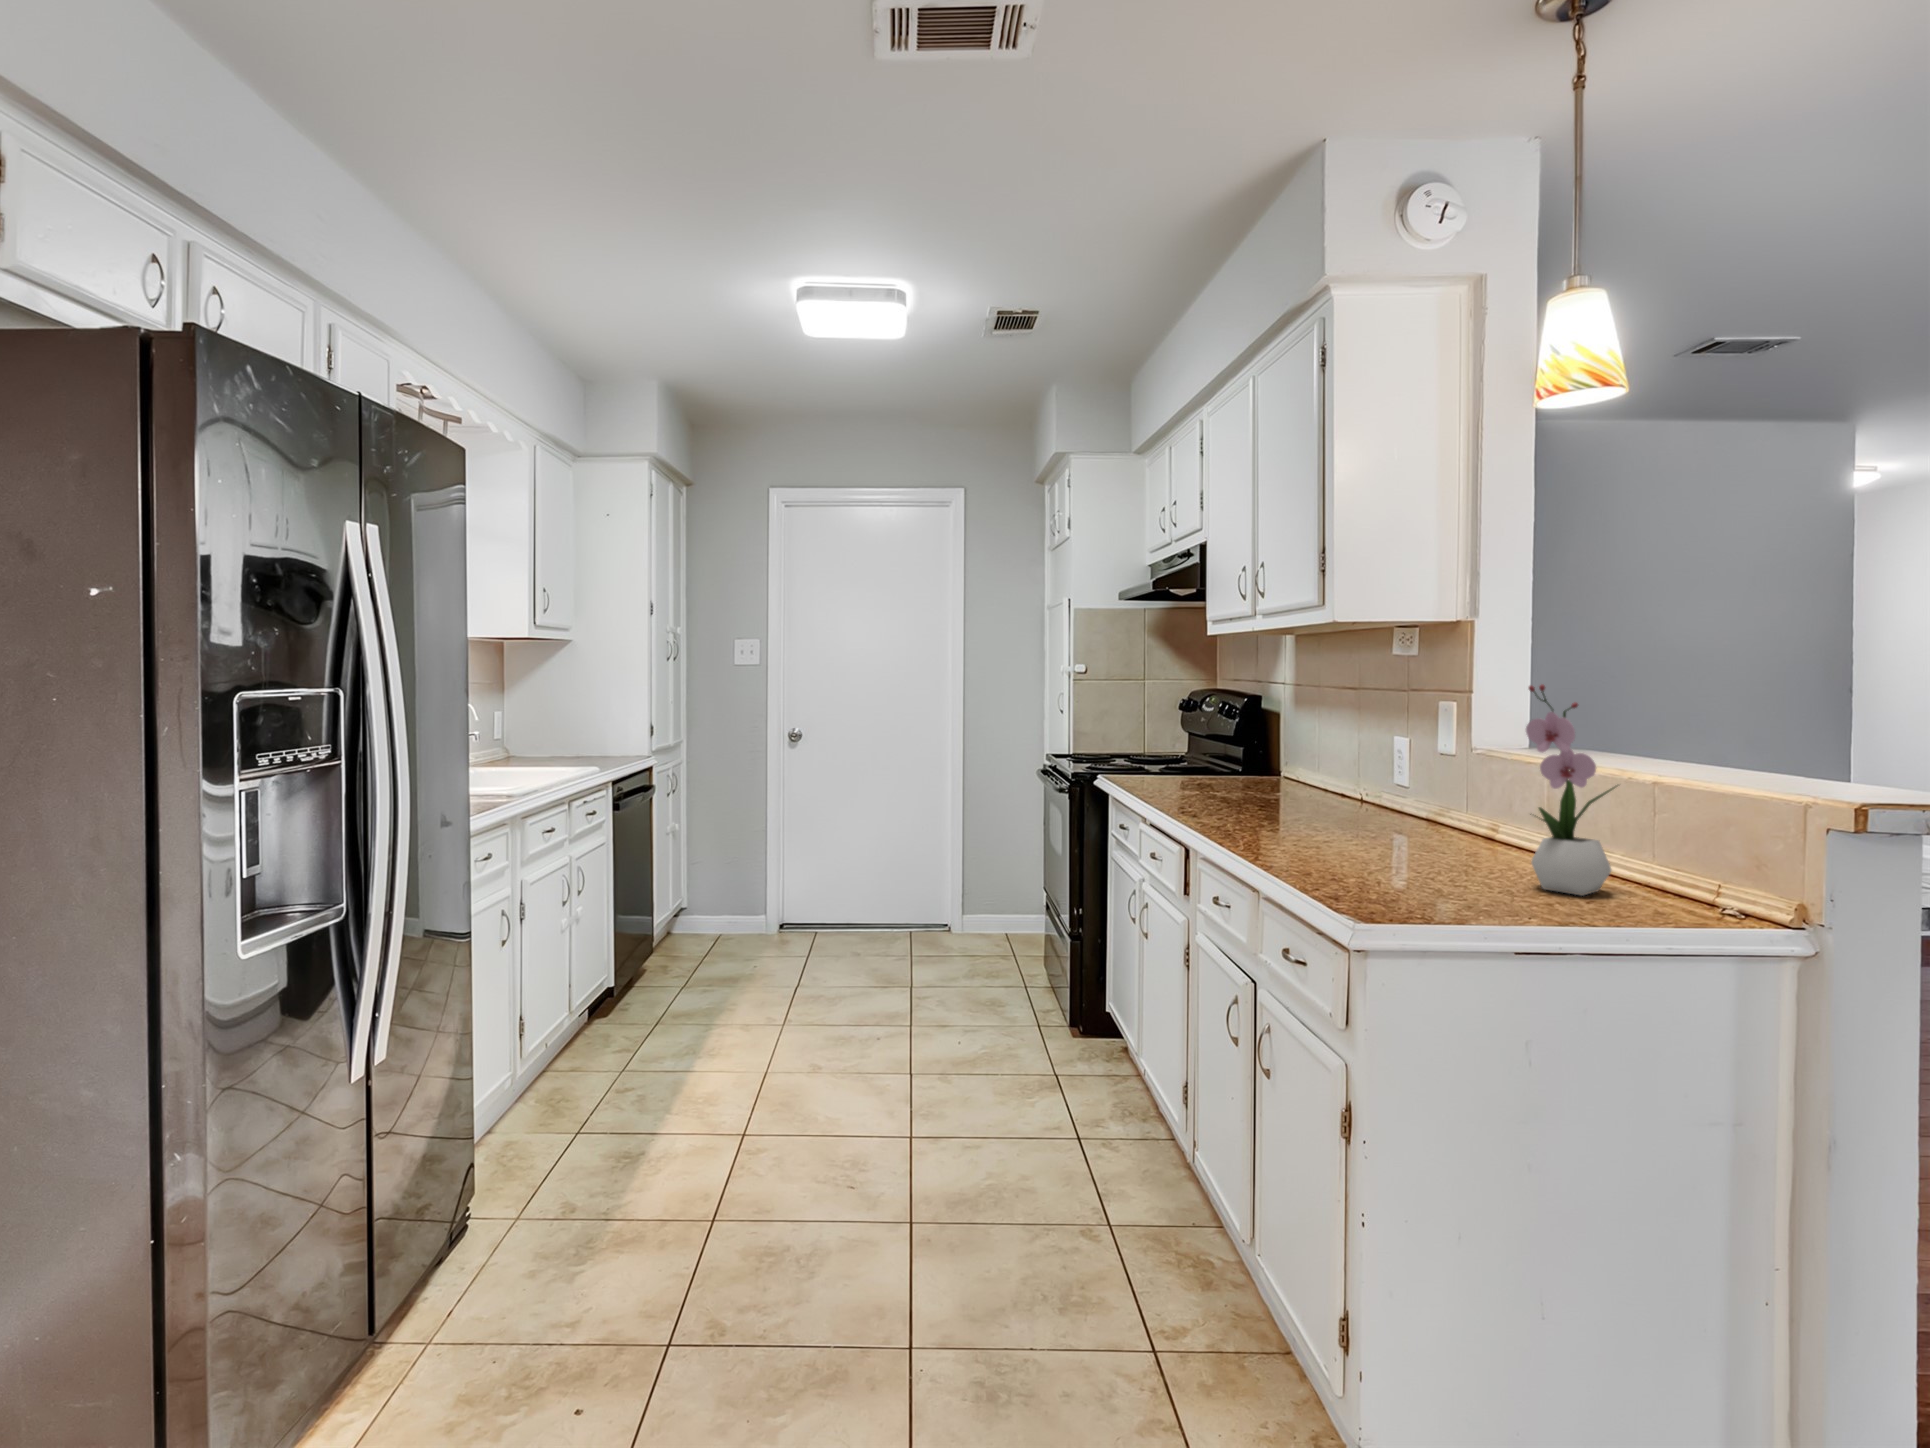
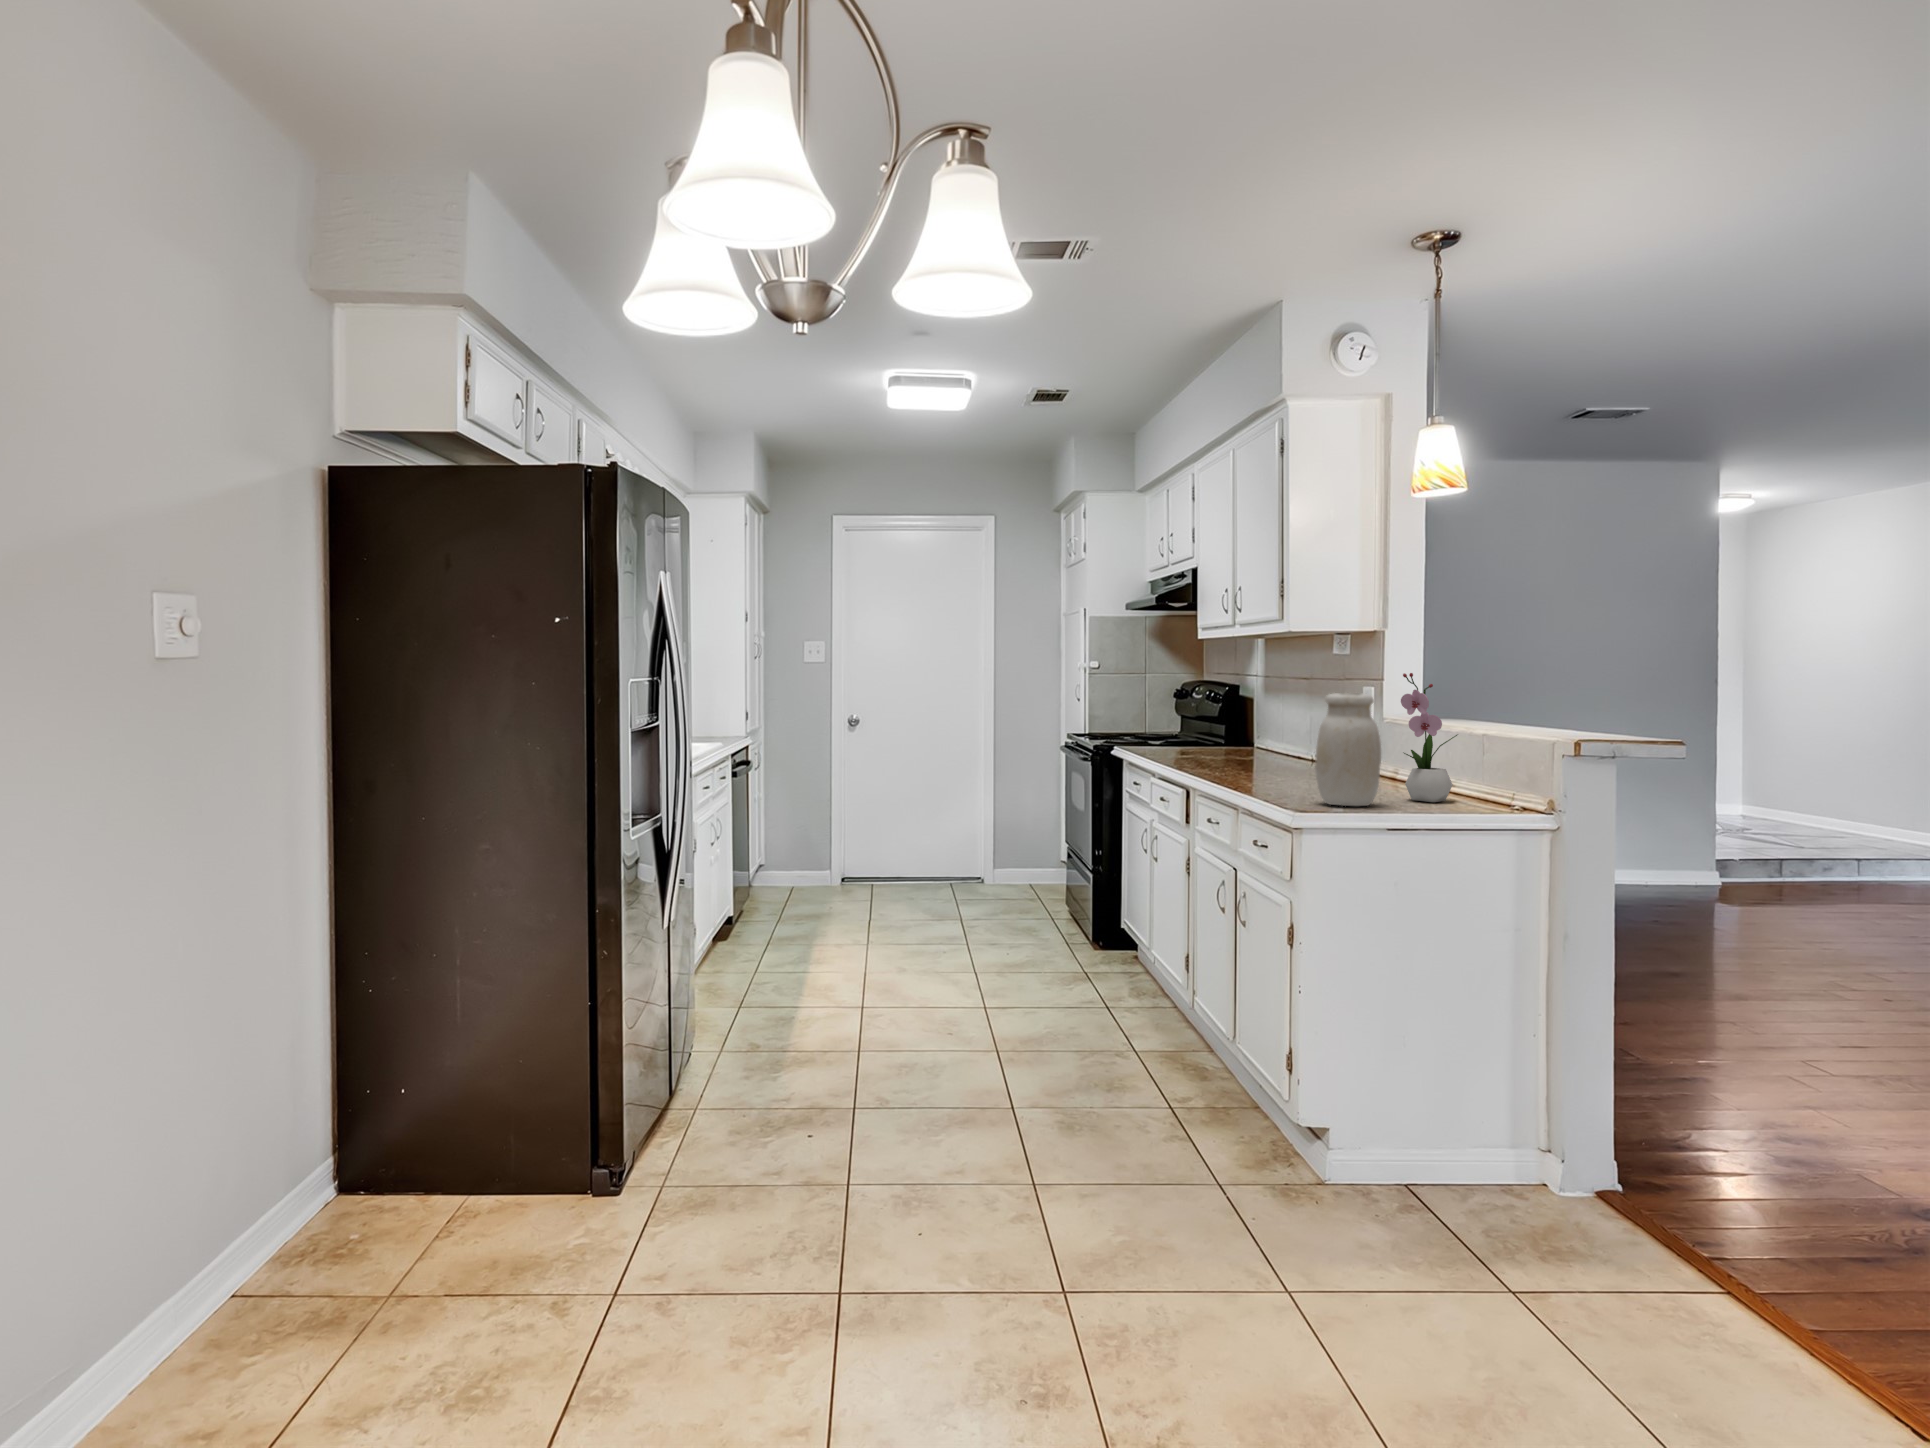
jar: none [1387,717,1498,905] -> present [1315,693,1381,806]

